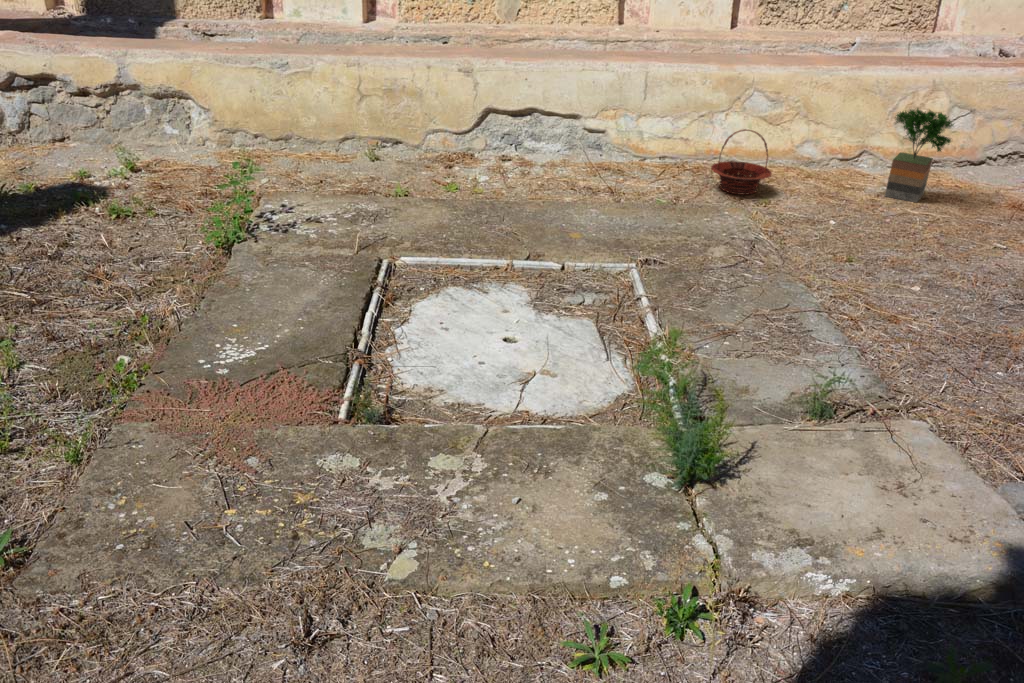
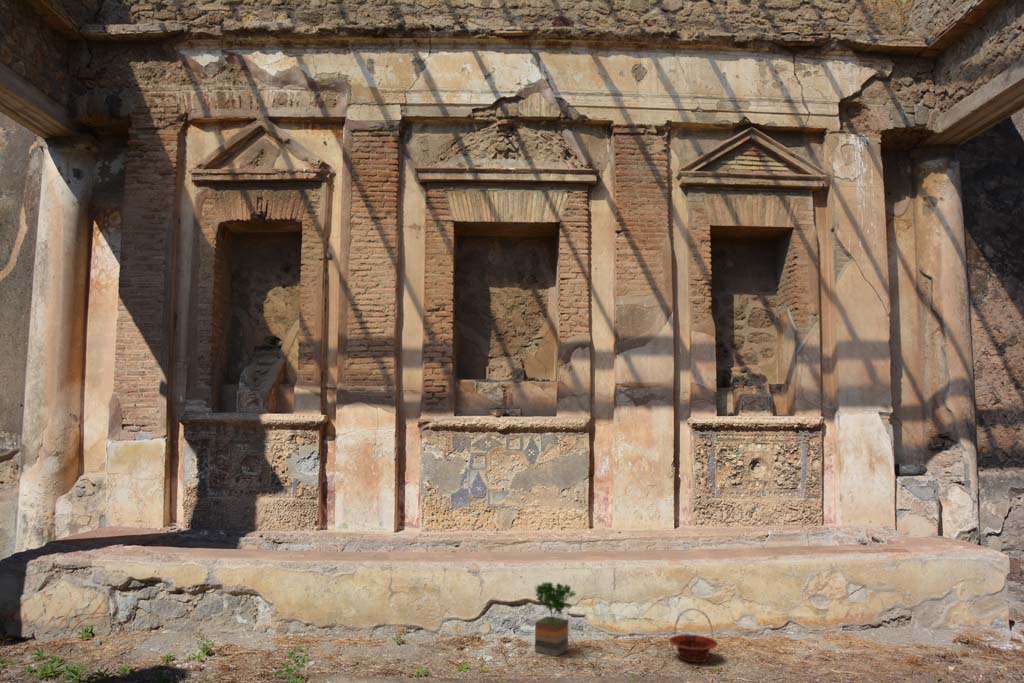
potted tree: present [885,109,954,203] -> present [535,582,576,656]

